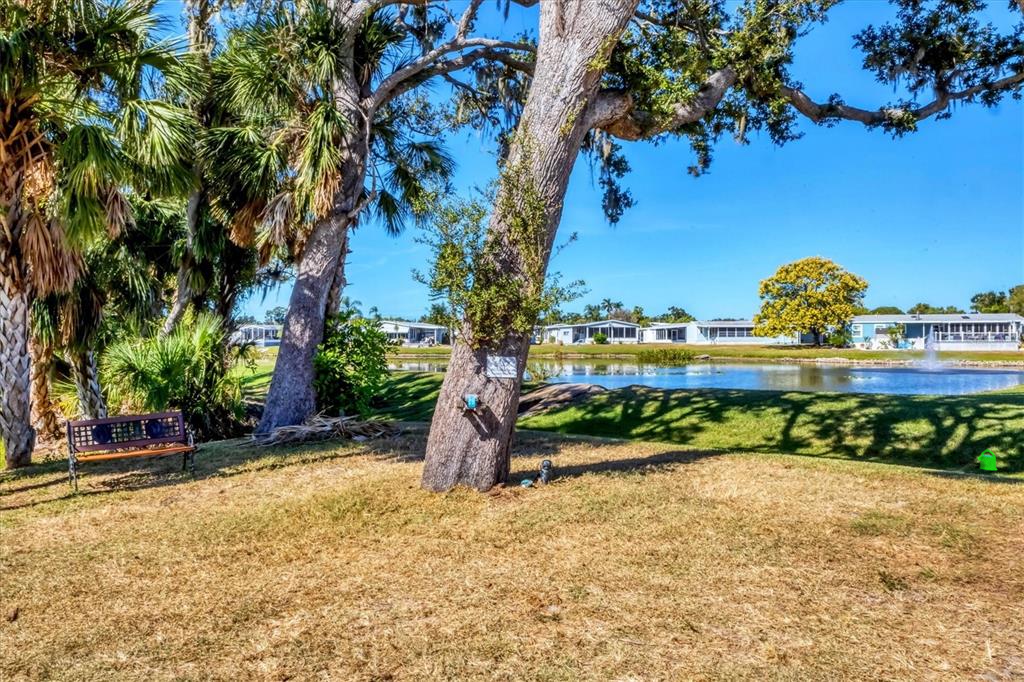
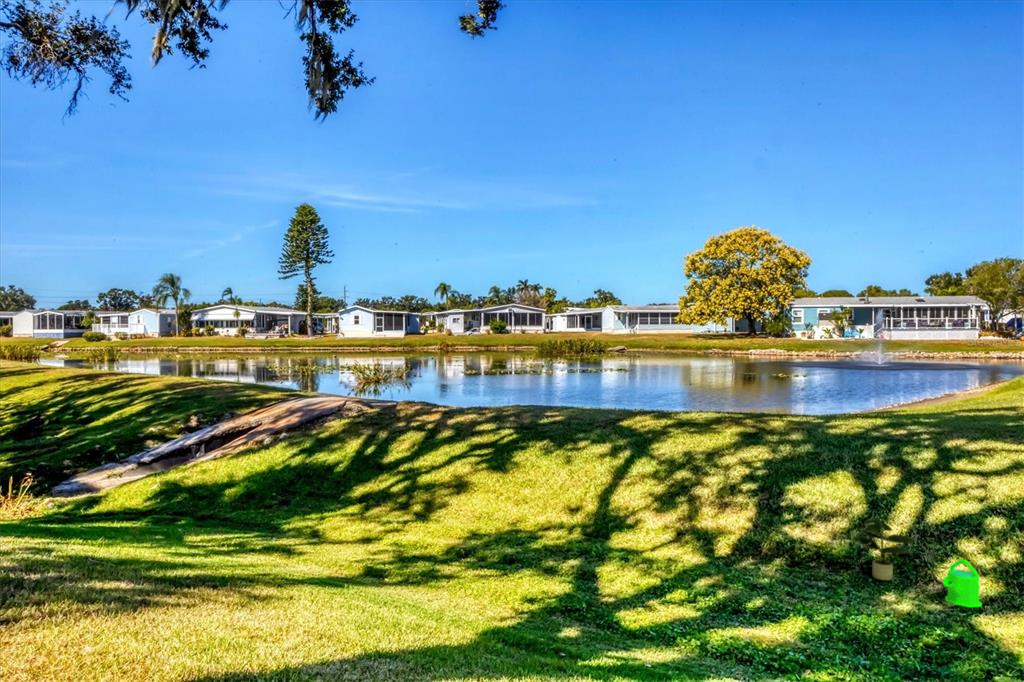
potted plant: none [933,436,964,463] -> present [857,519,916,580]

